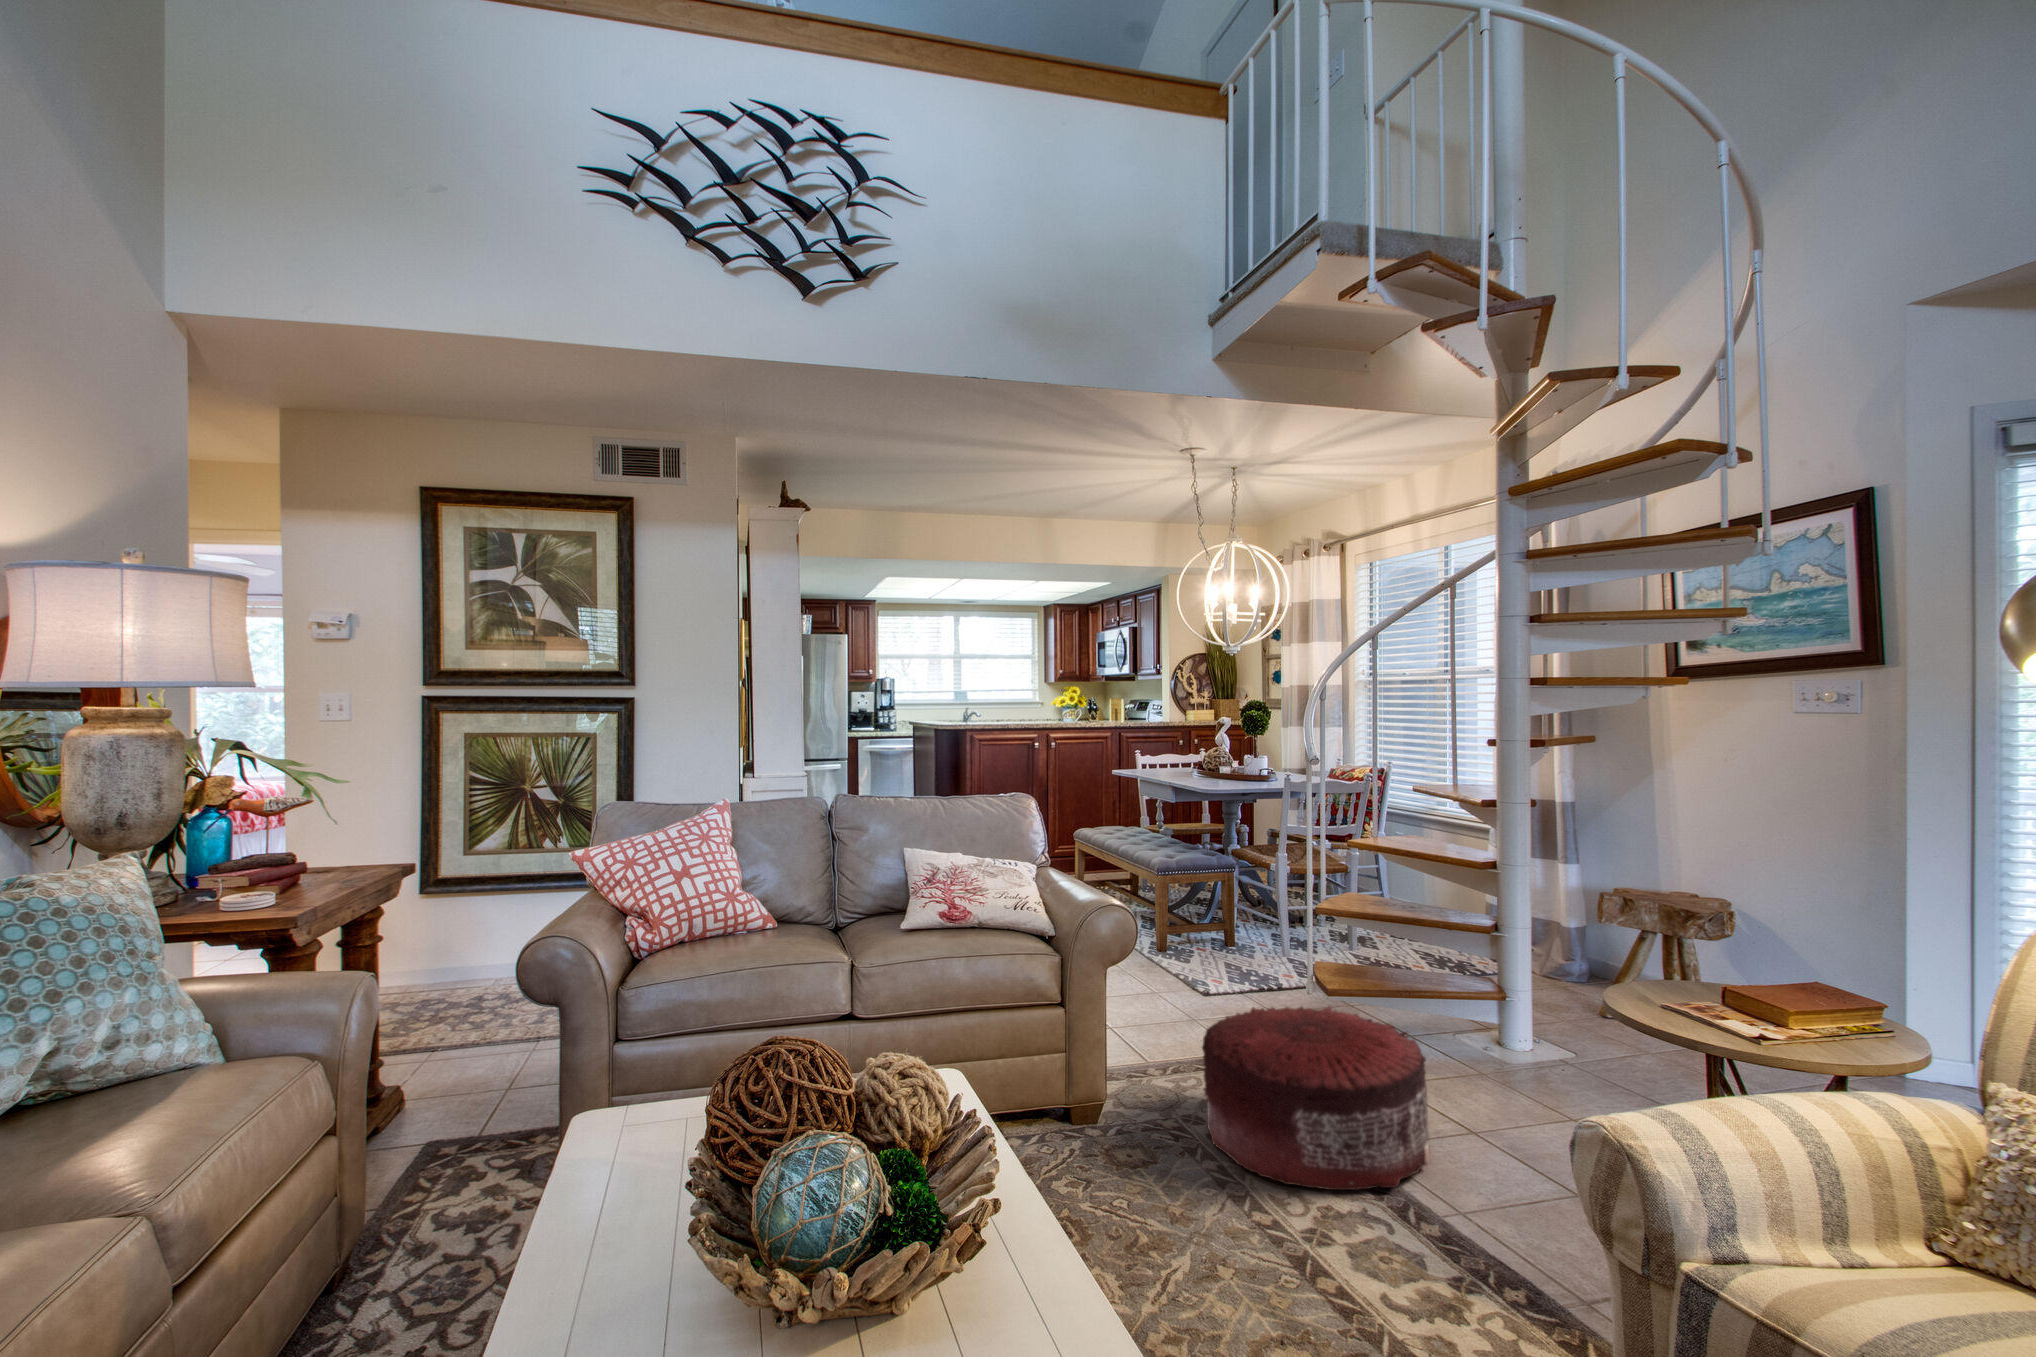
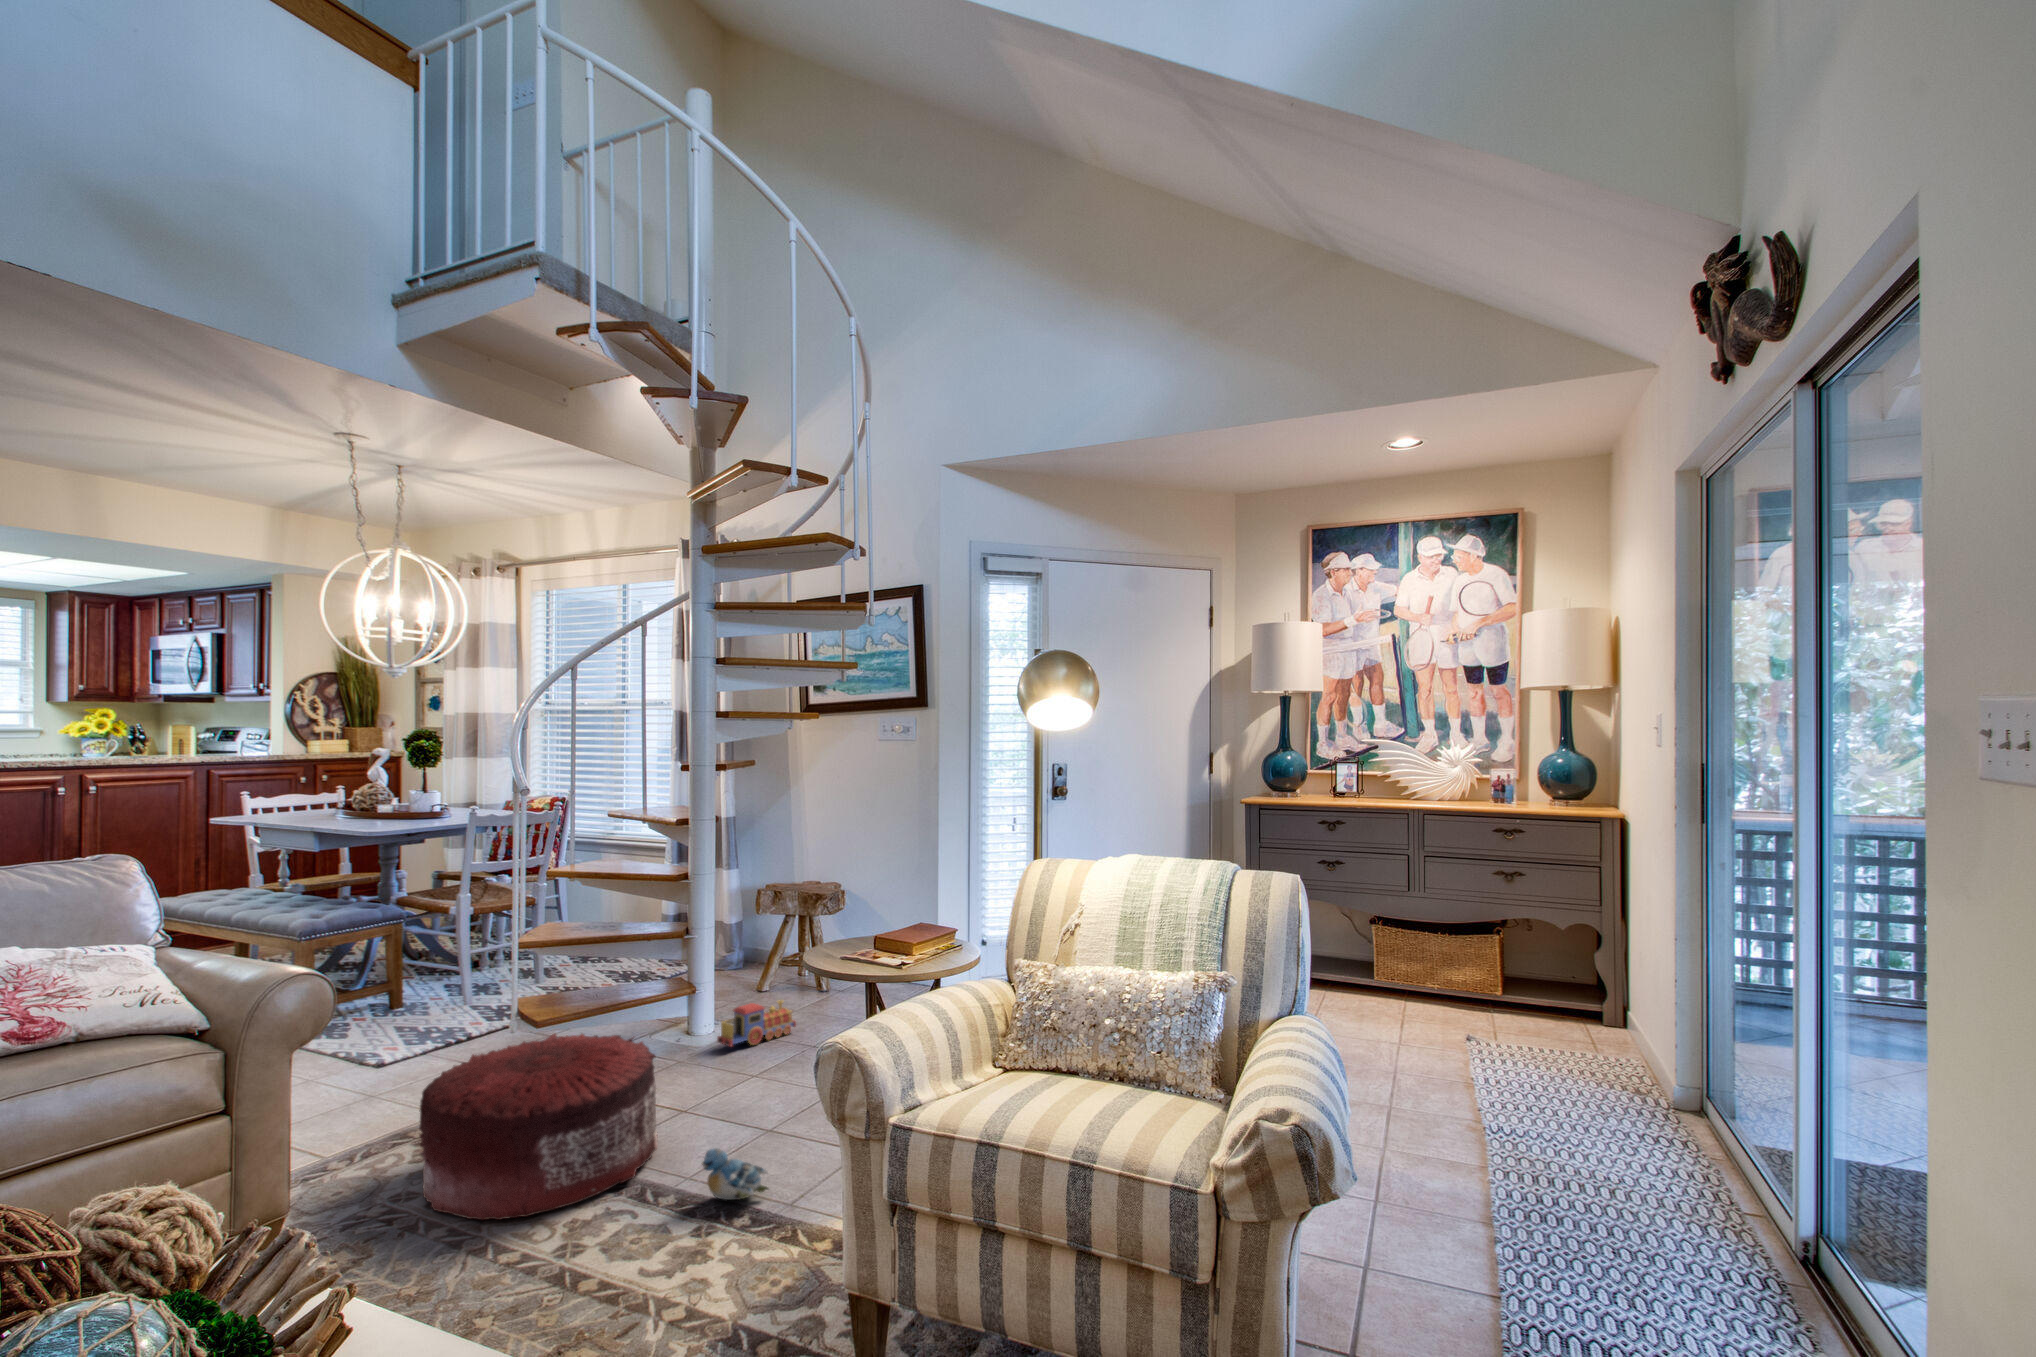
toy train: none [1525,1028,1634,1080] -> present [717,1000,796,1047]
plush toy: none [1467,1190,1554,1271] -> present [702,1148,768,1200]

